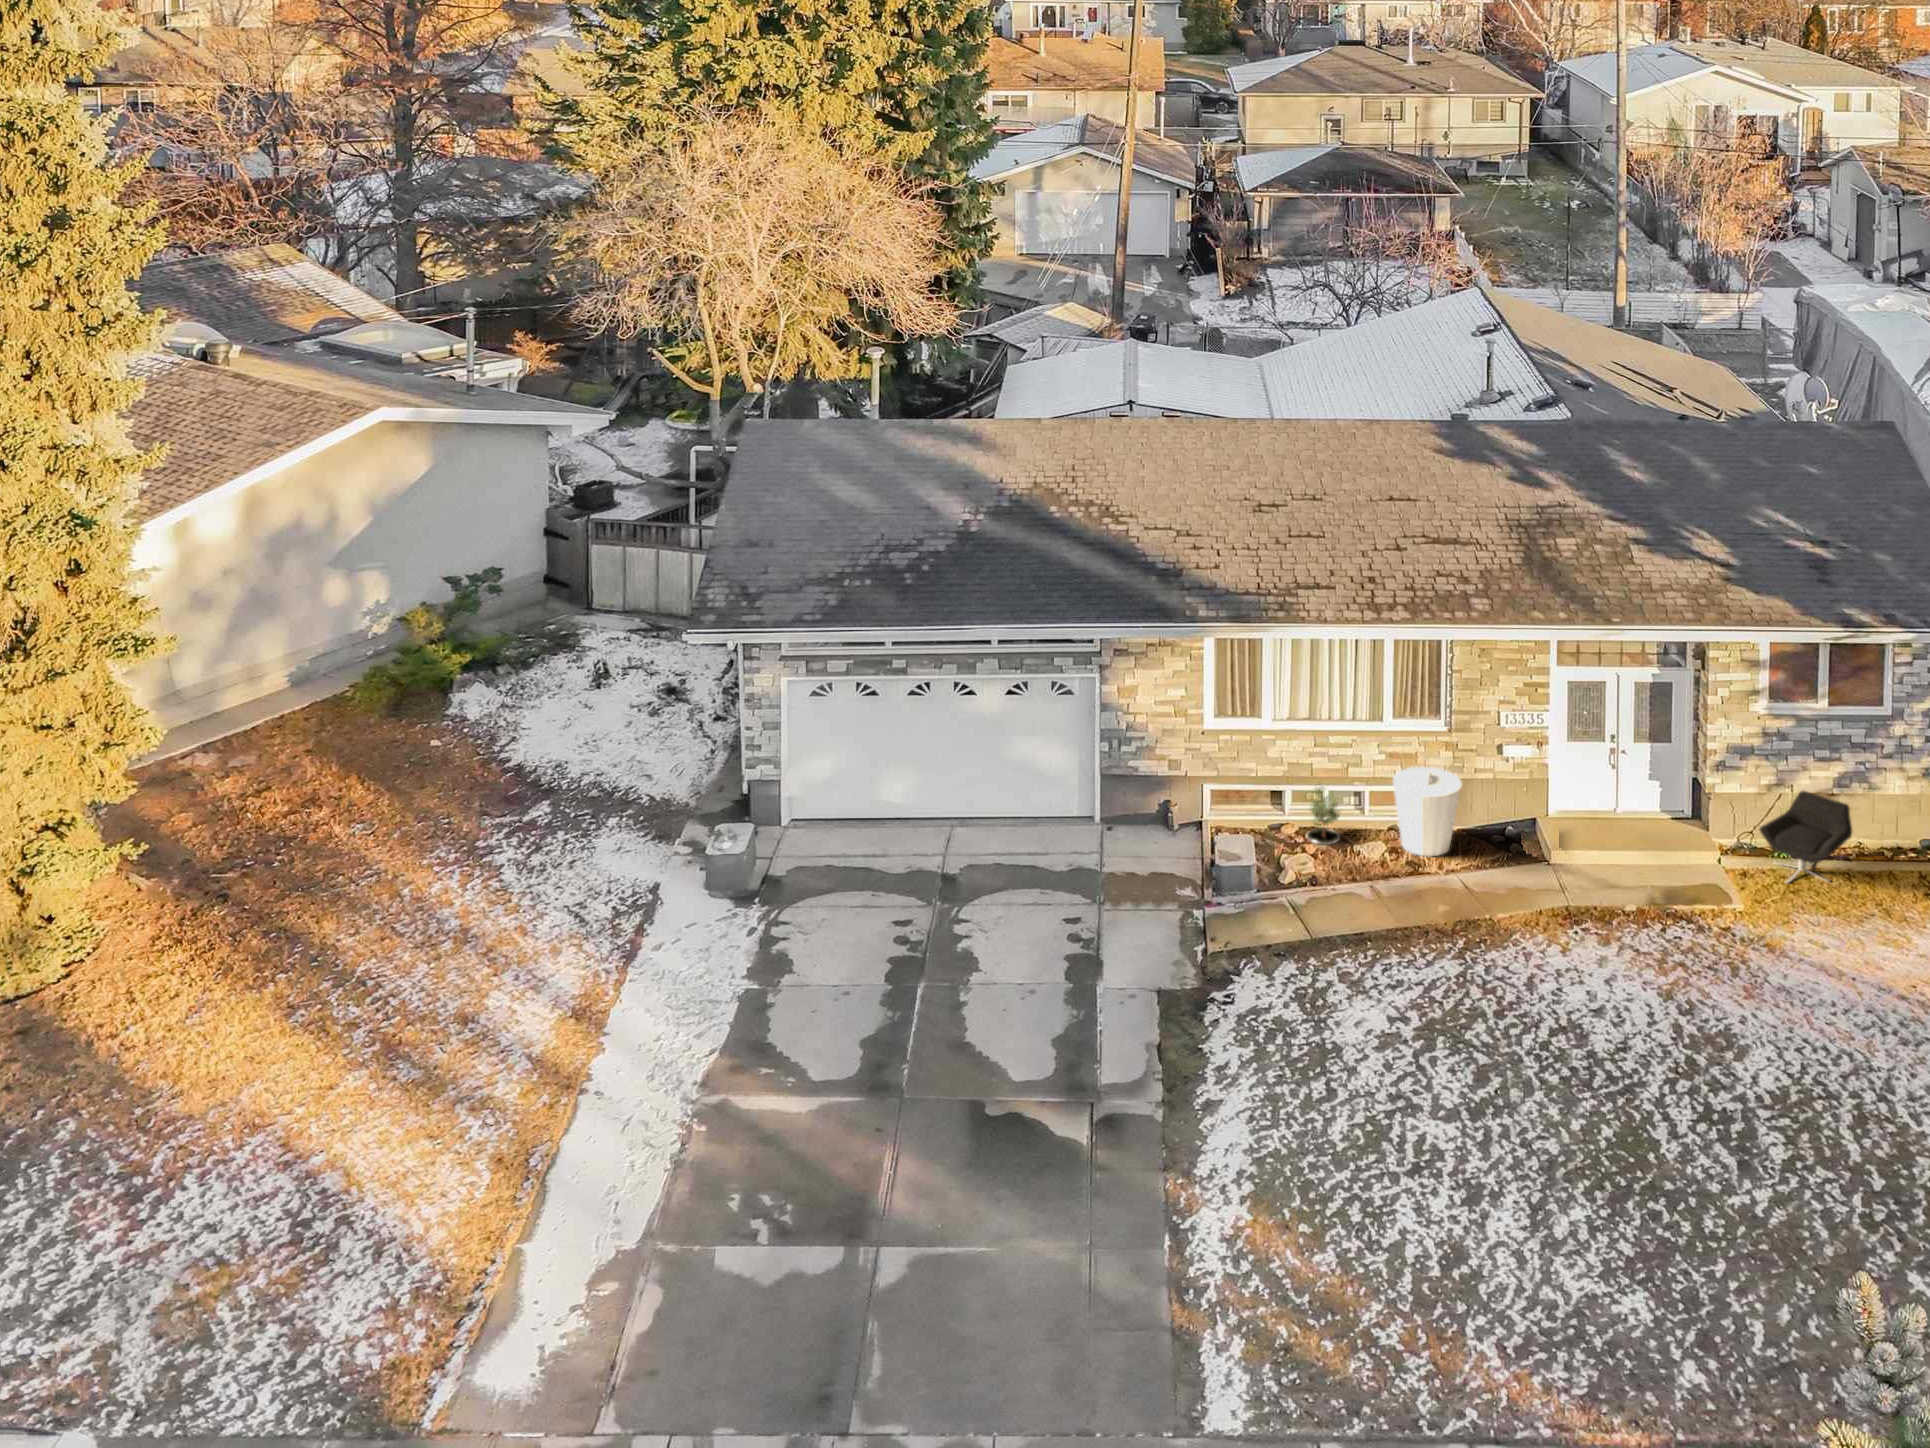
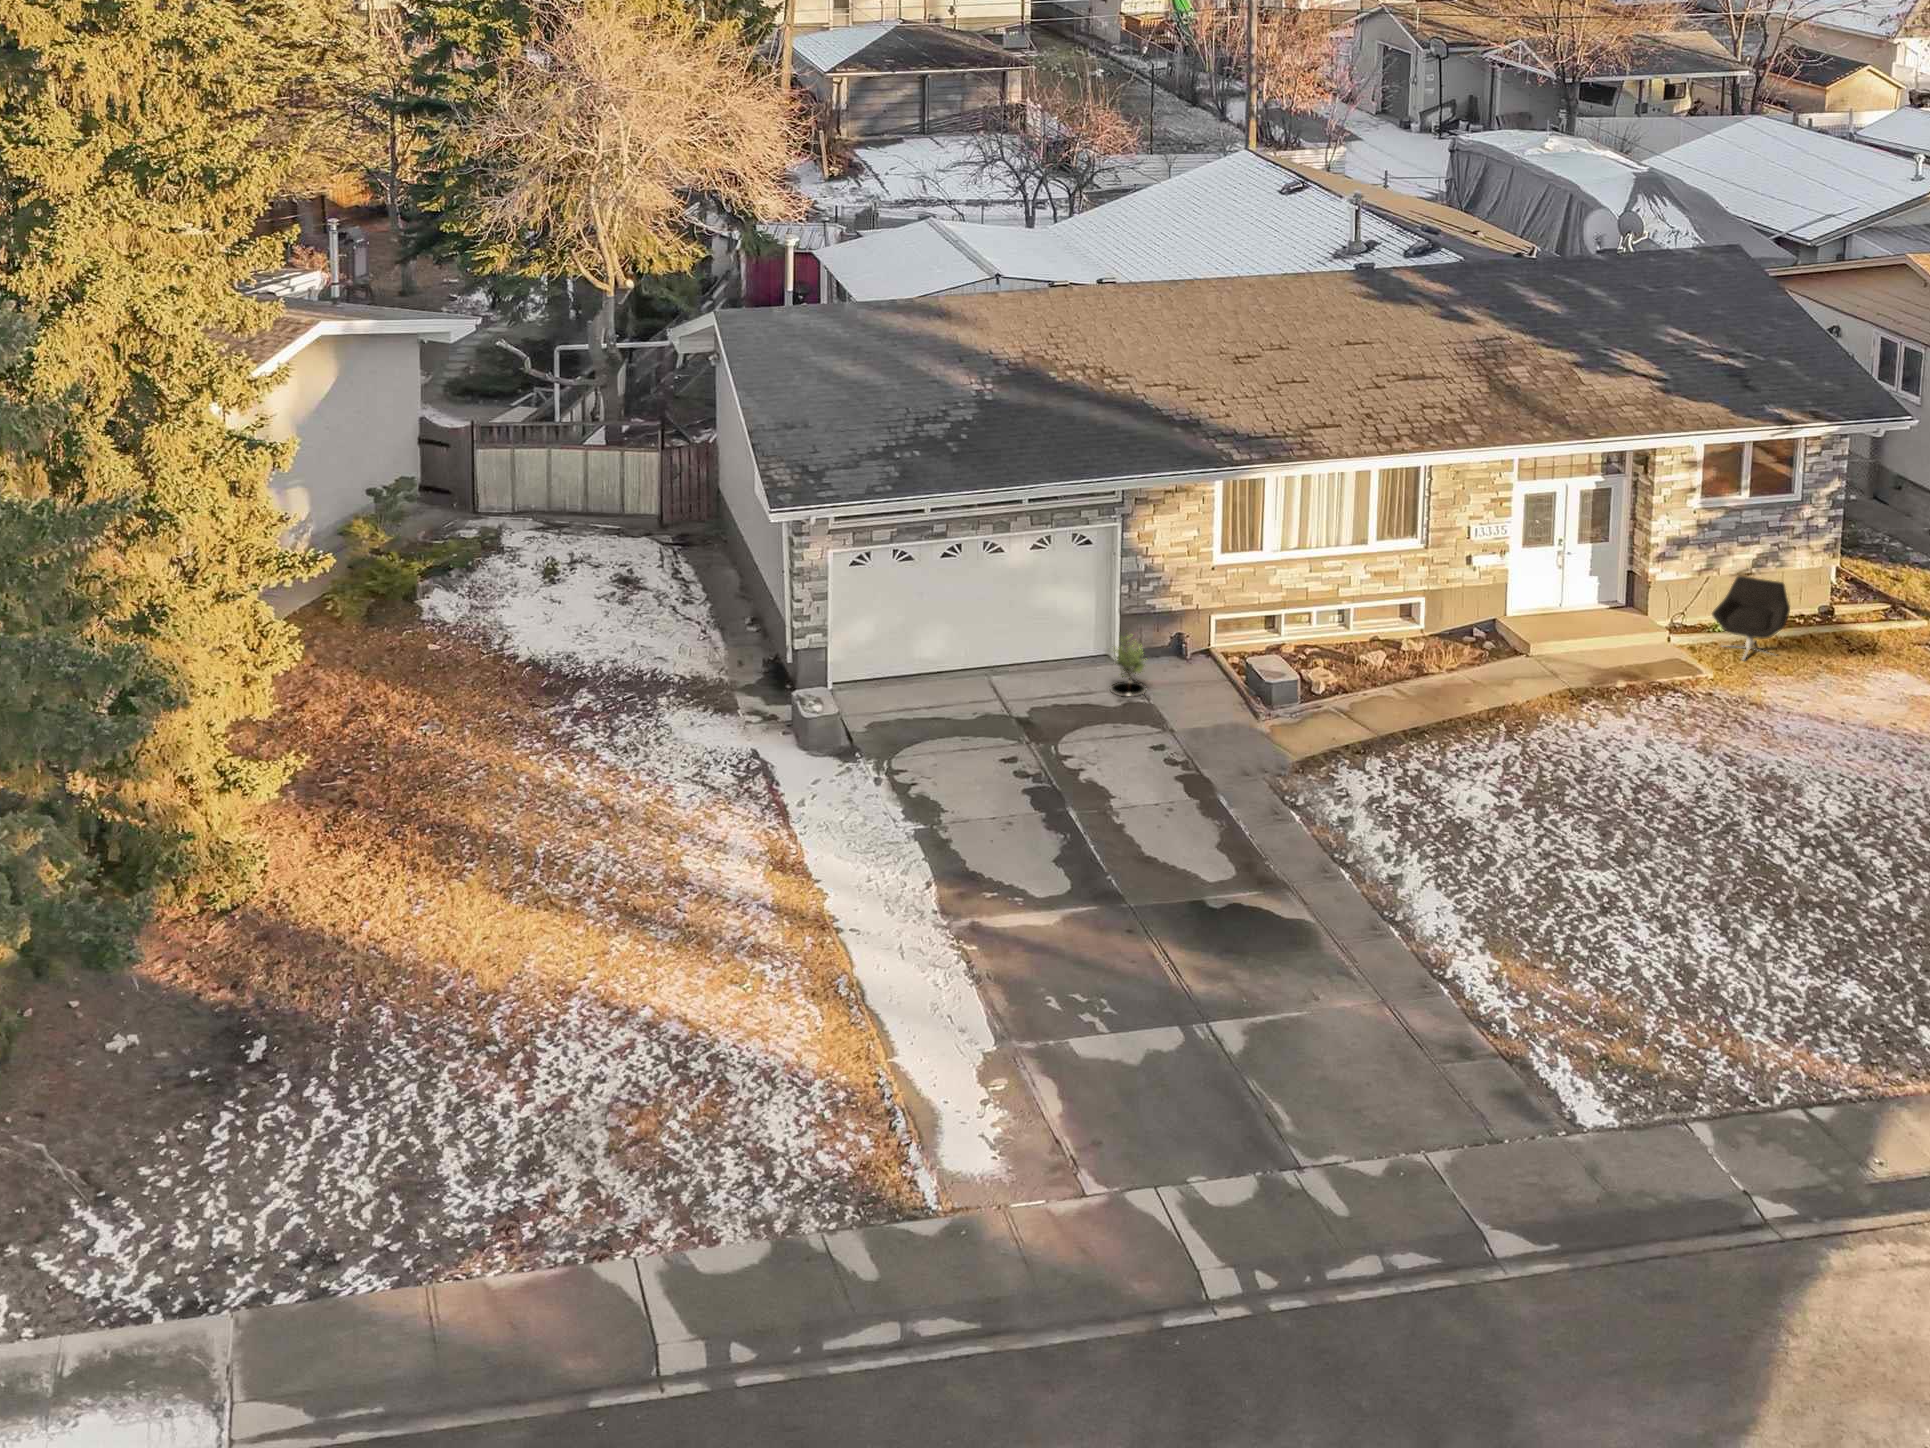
trash can: present [1393,767,1462,856] -> none [1376,588,1446,675]
potted tree: present [1306,787,1341,845] -> present [1110,633,1147,697]

